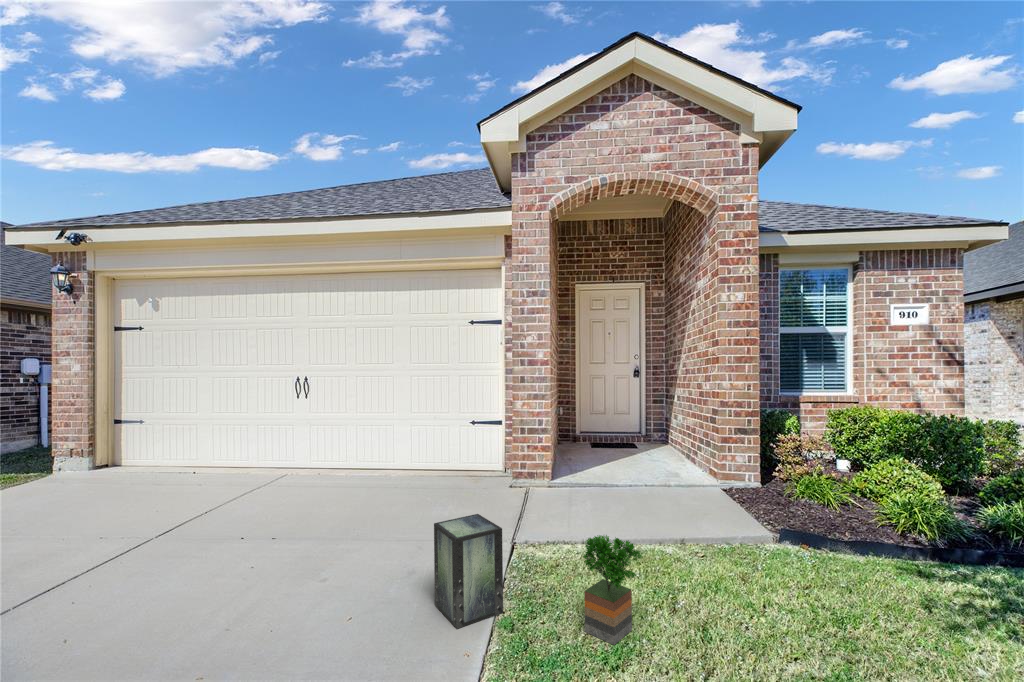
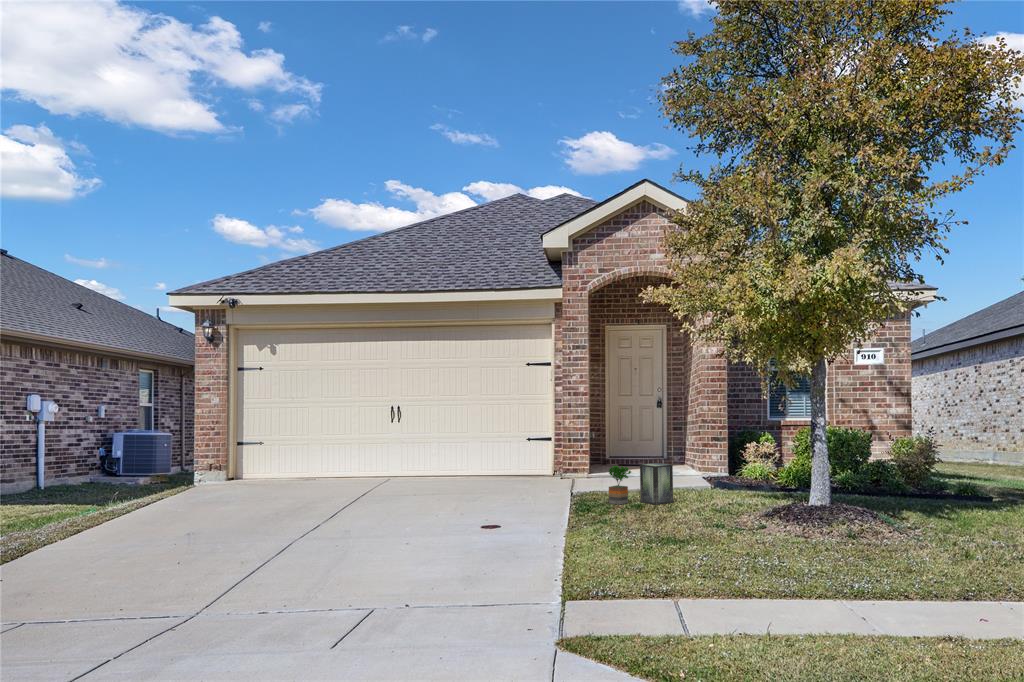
storage box: present [434,514,503,629] -> present [640,463,673,505]

